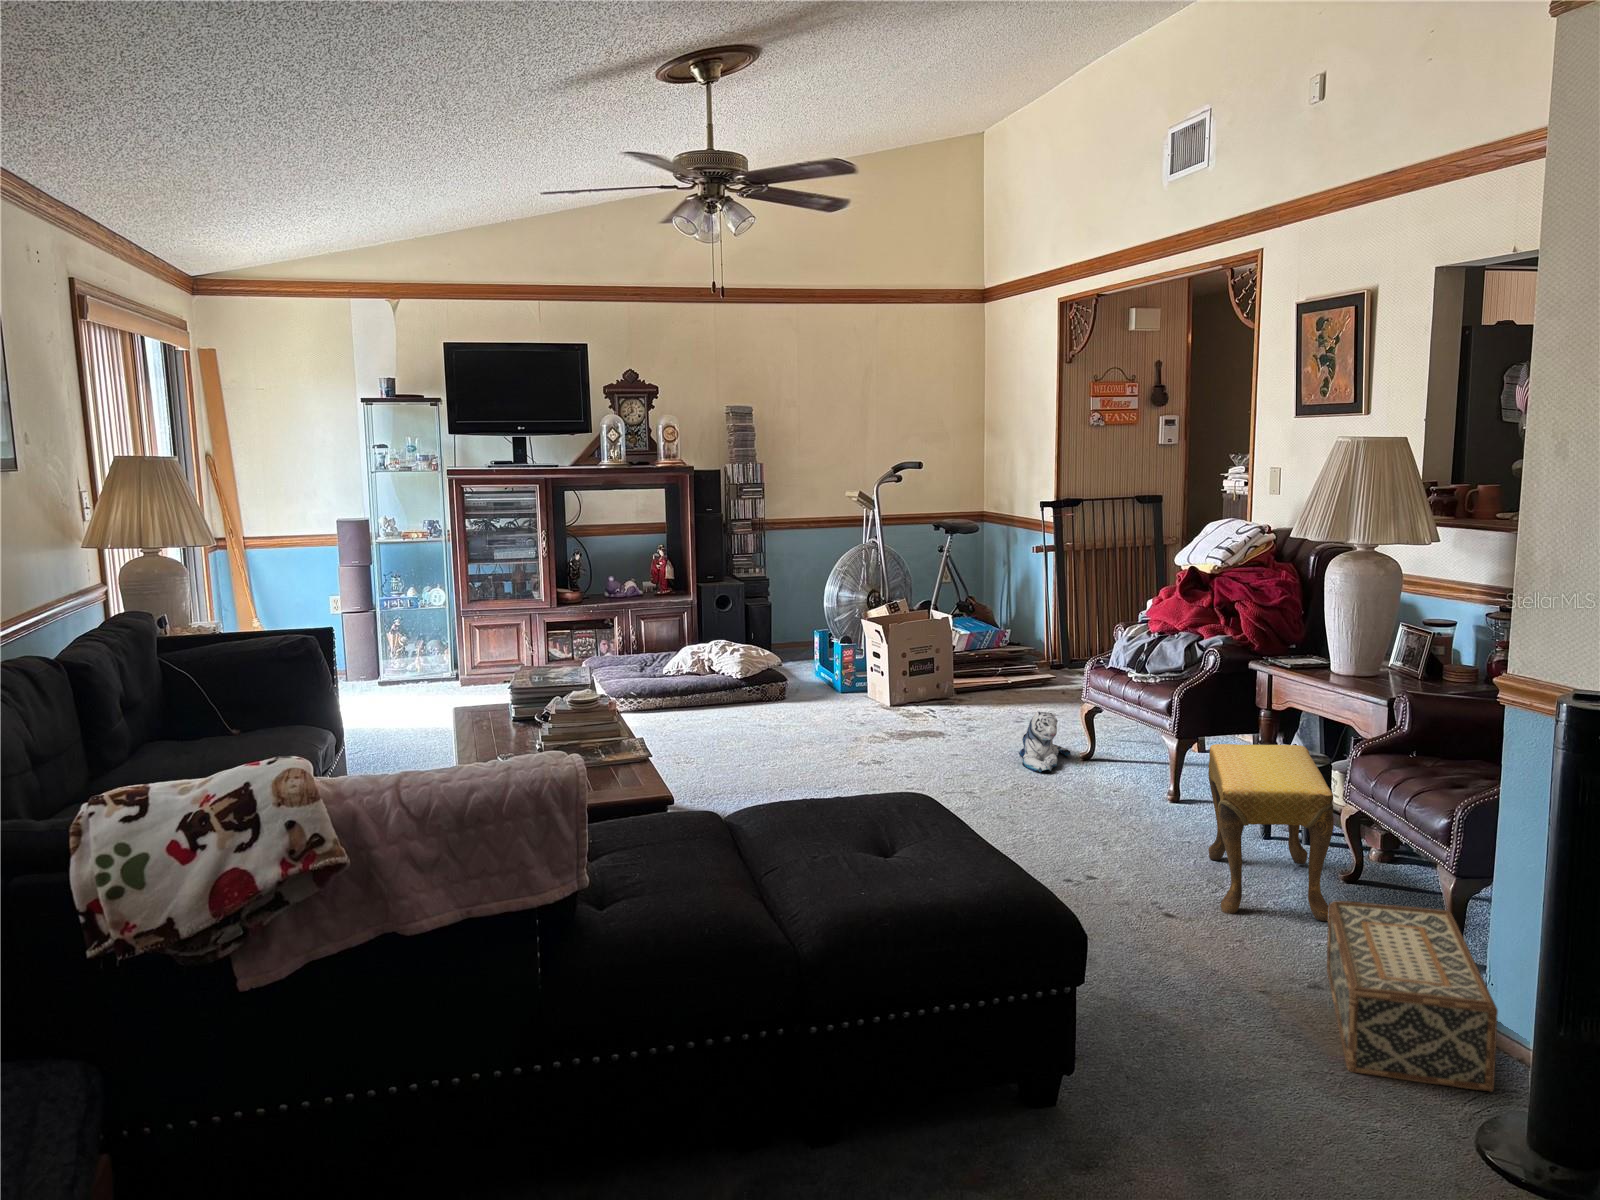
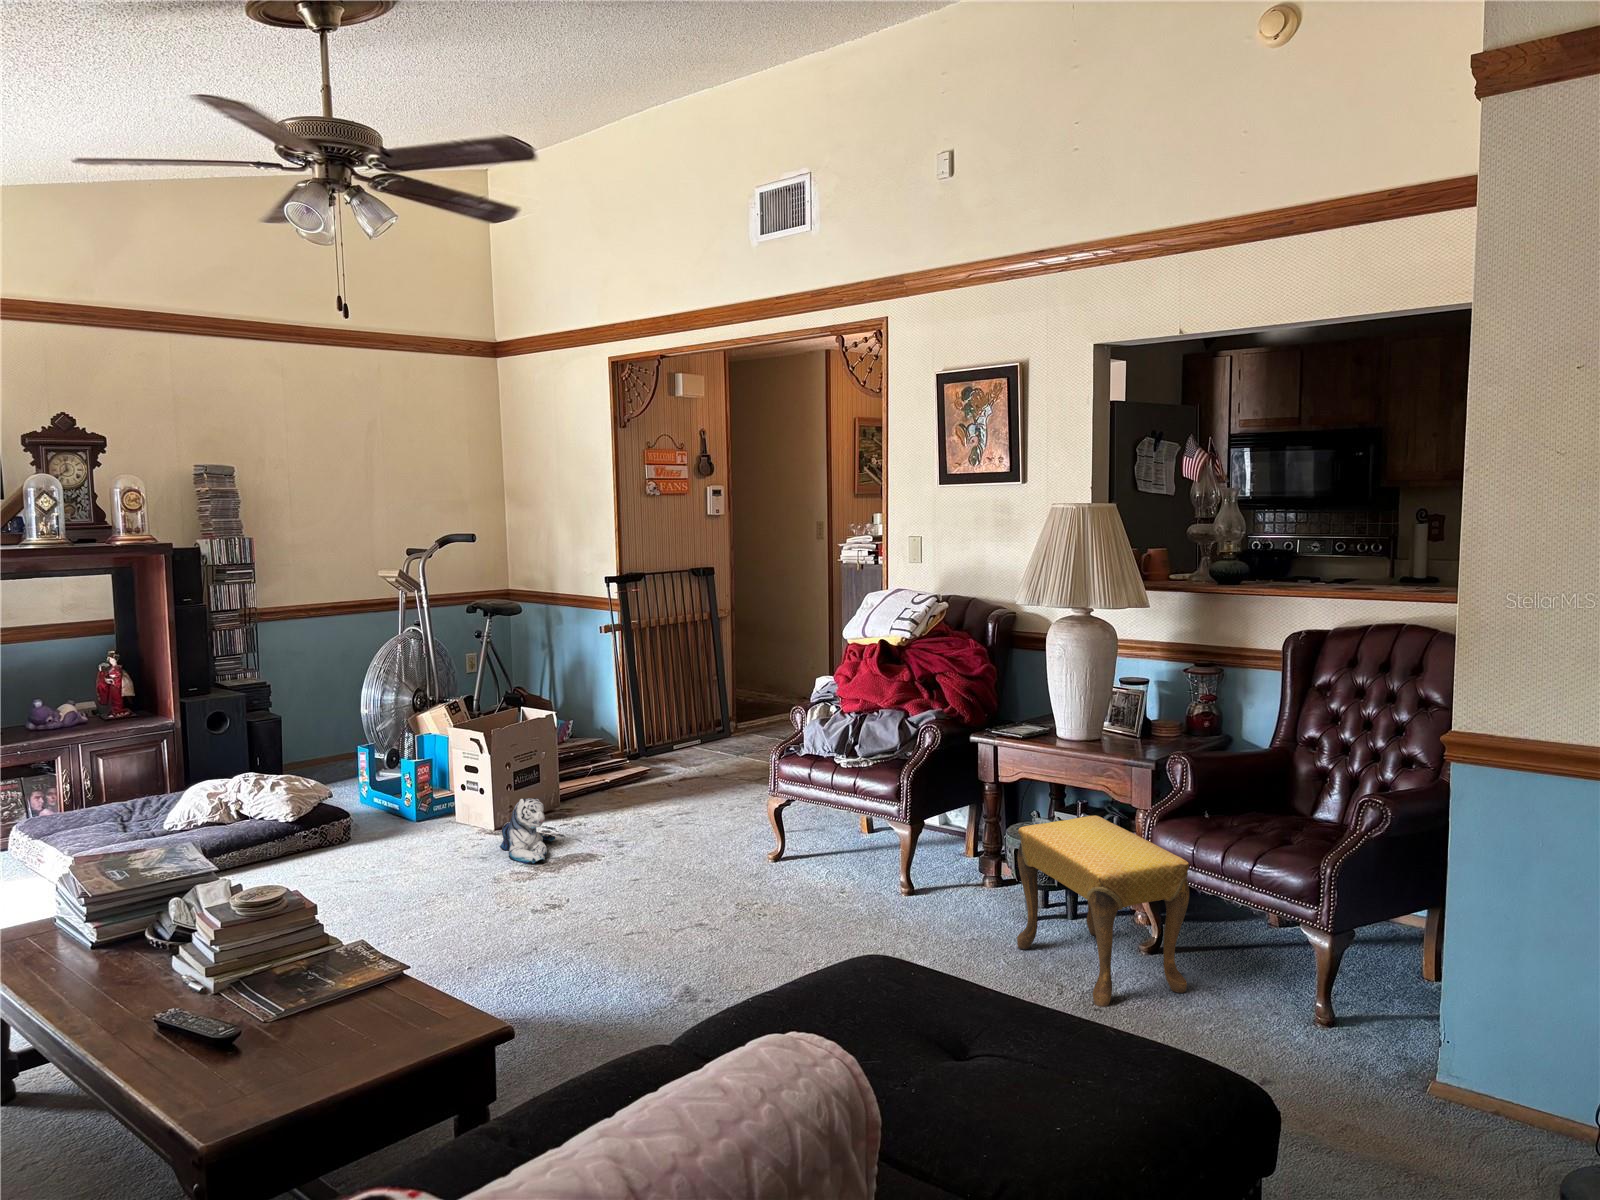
plush toy: present [1019,712,1070,772] -> present [500,798,555,864]
woven basket: present [1327,900,1498,1092] -> none [1252,960,1503,1152]

